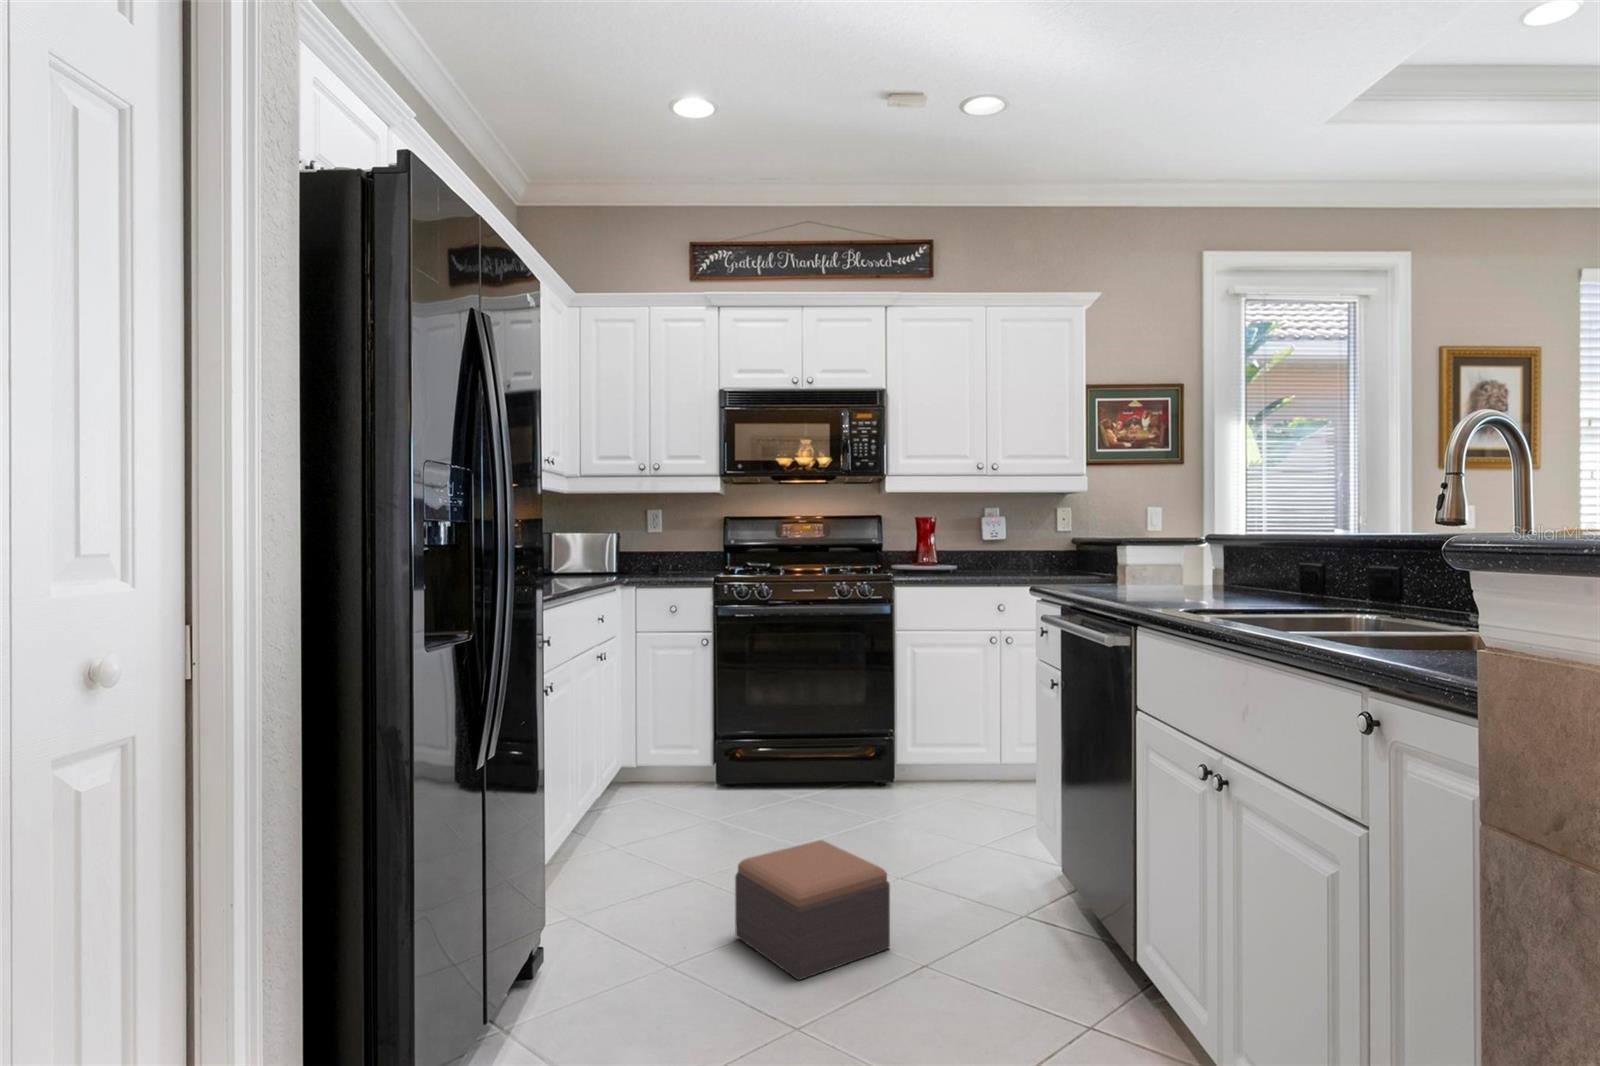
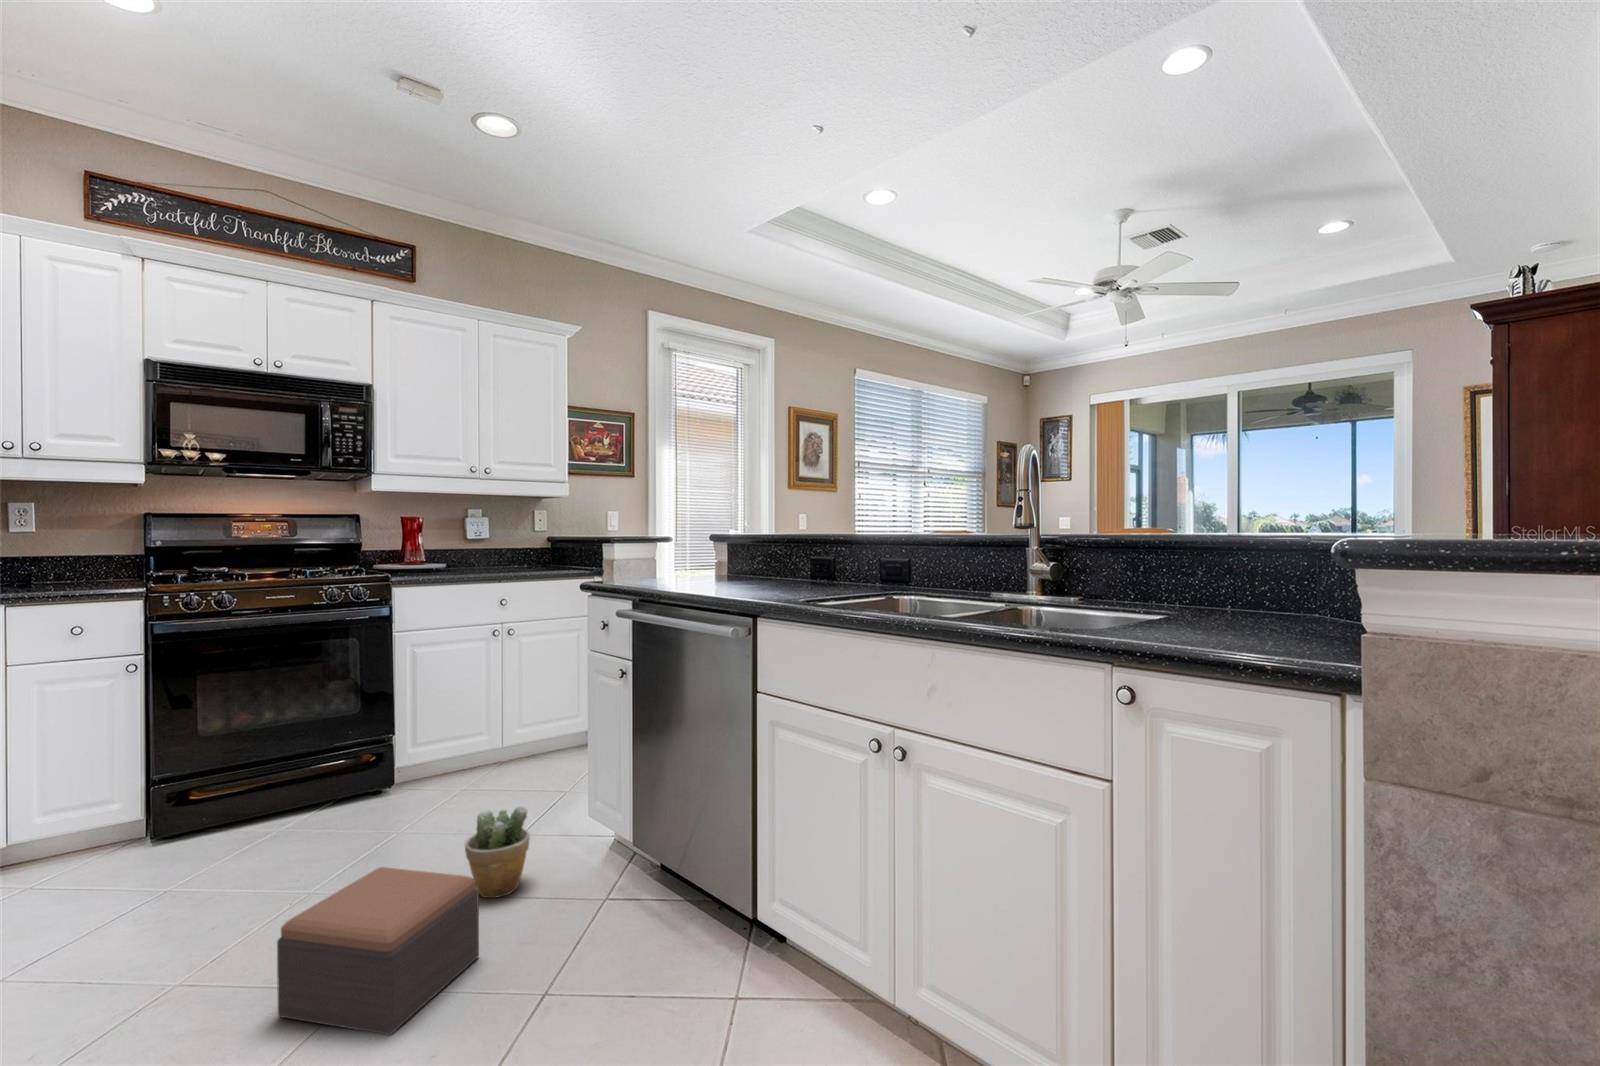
potted plant: none [904,816,966,906] -> present [465,807,530,898]

